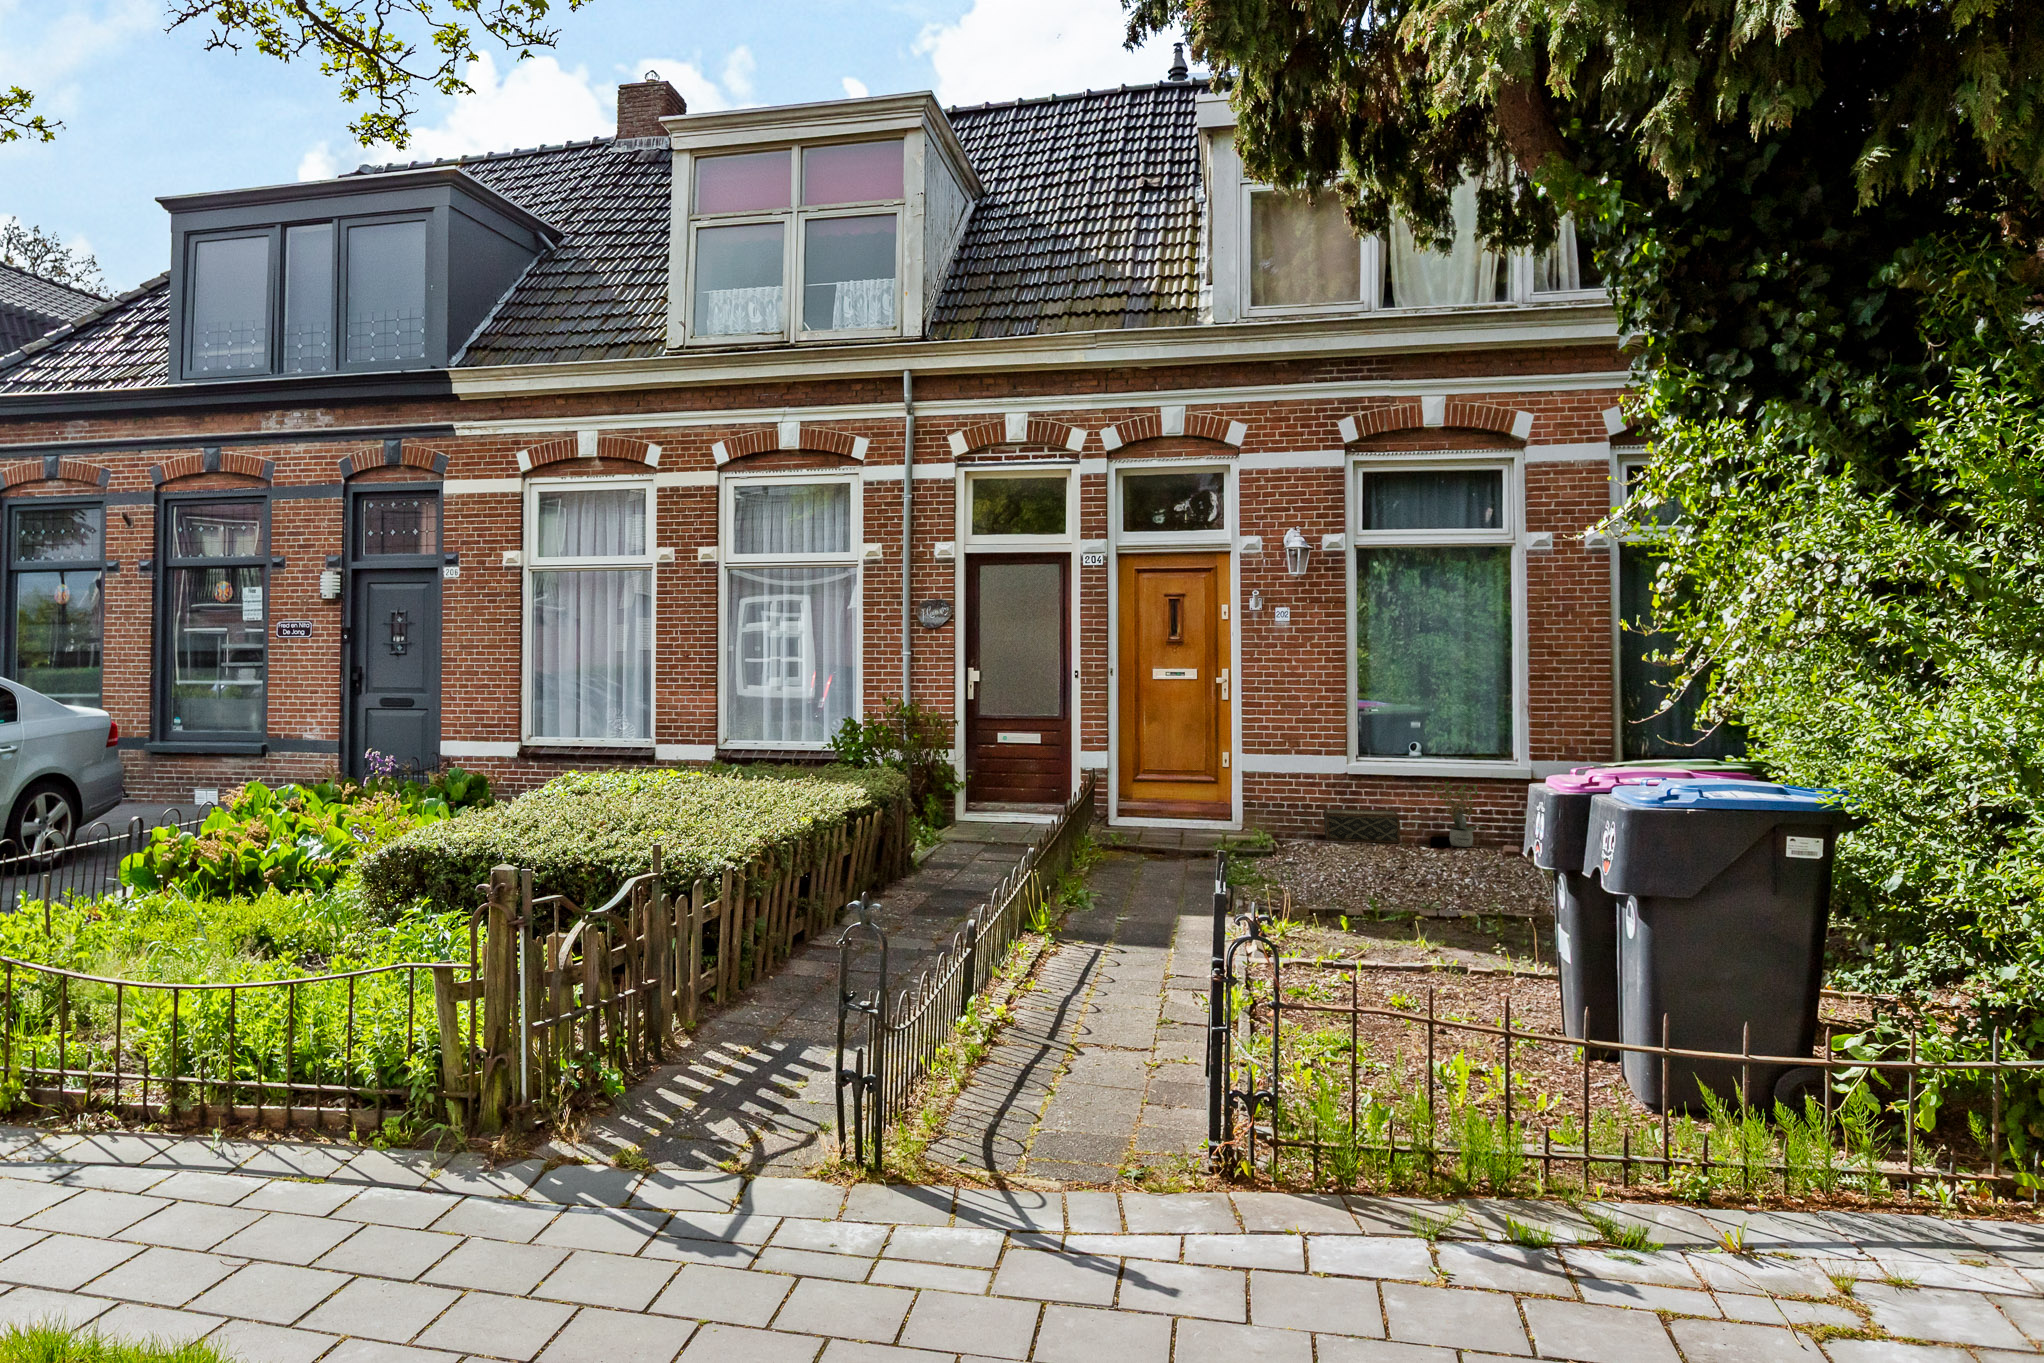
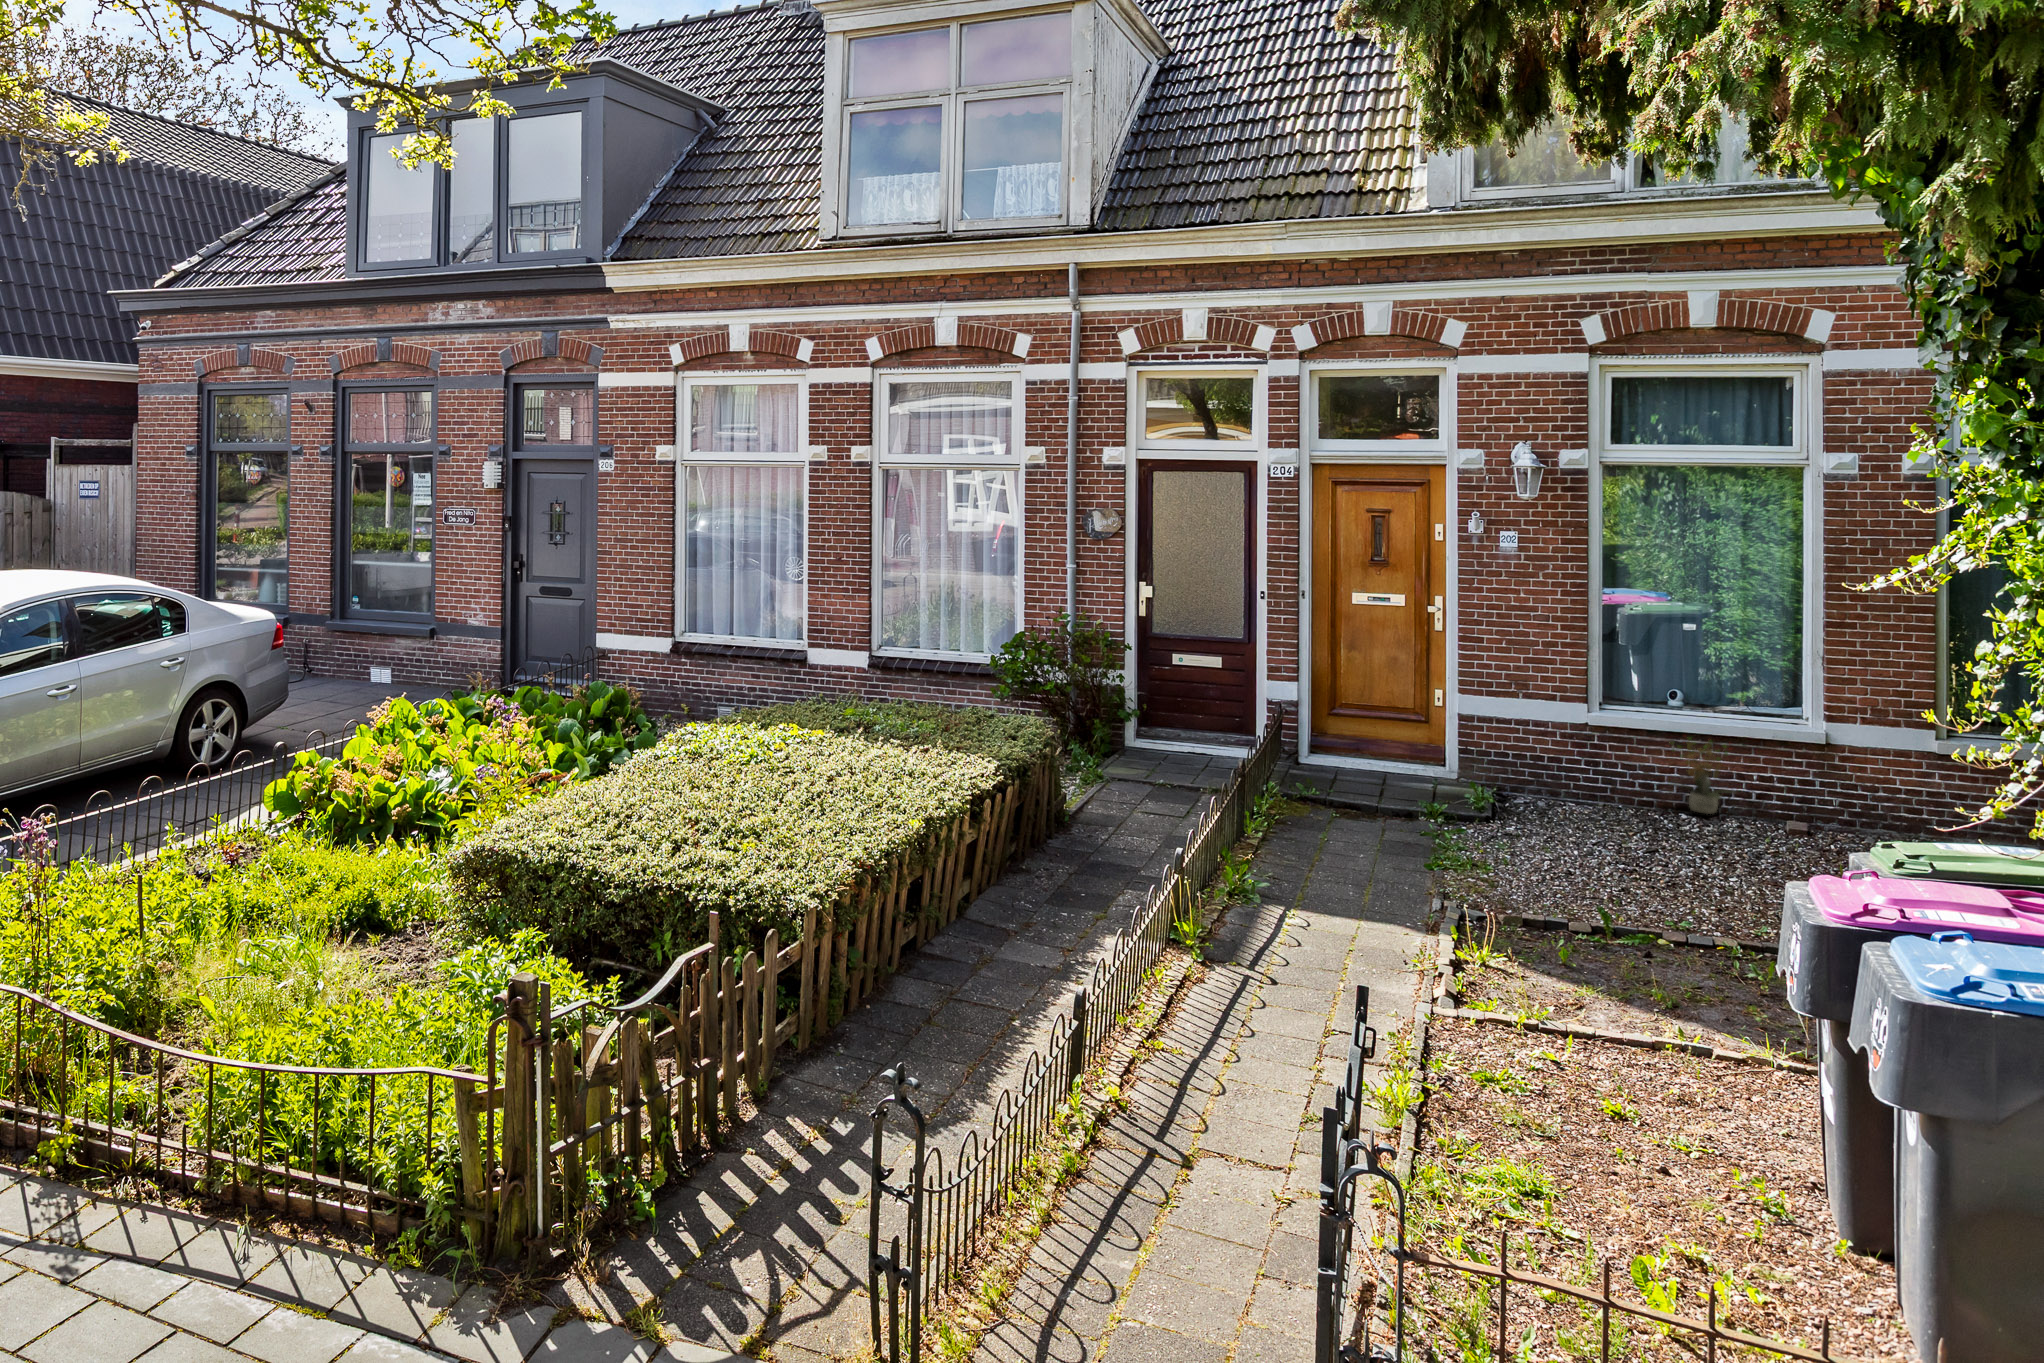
woven basket: present [1324,808,1400,843] -> none [1536,757,1629,803]

